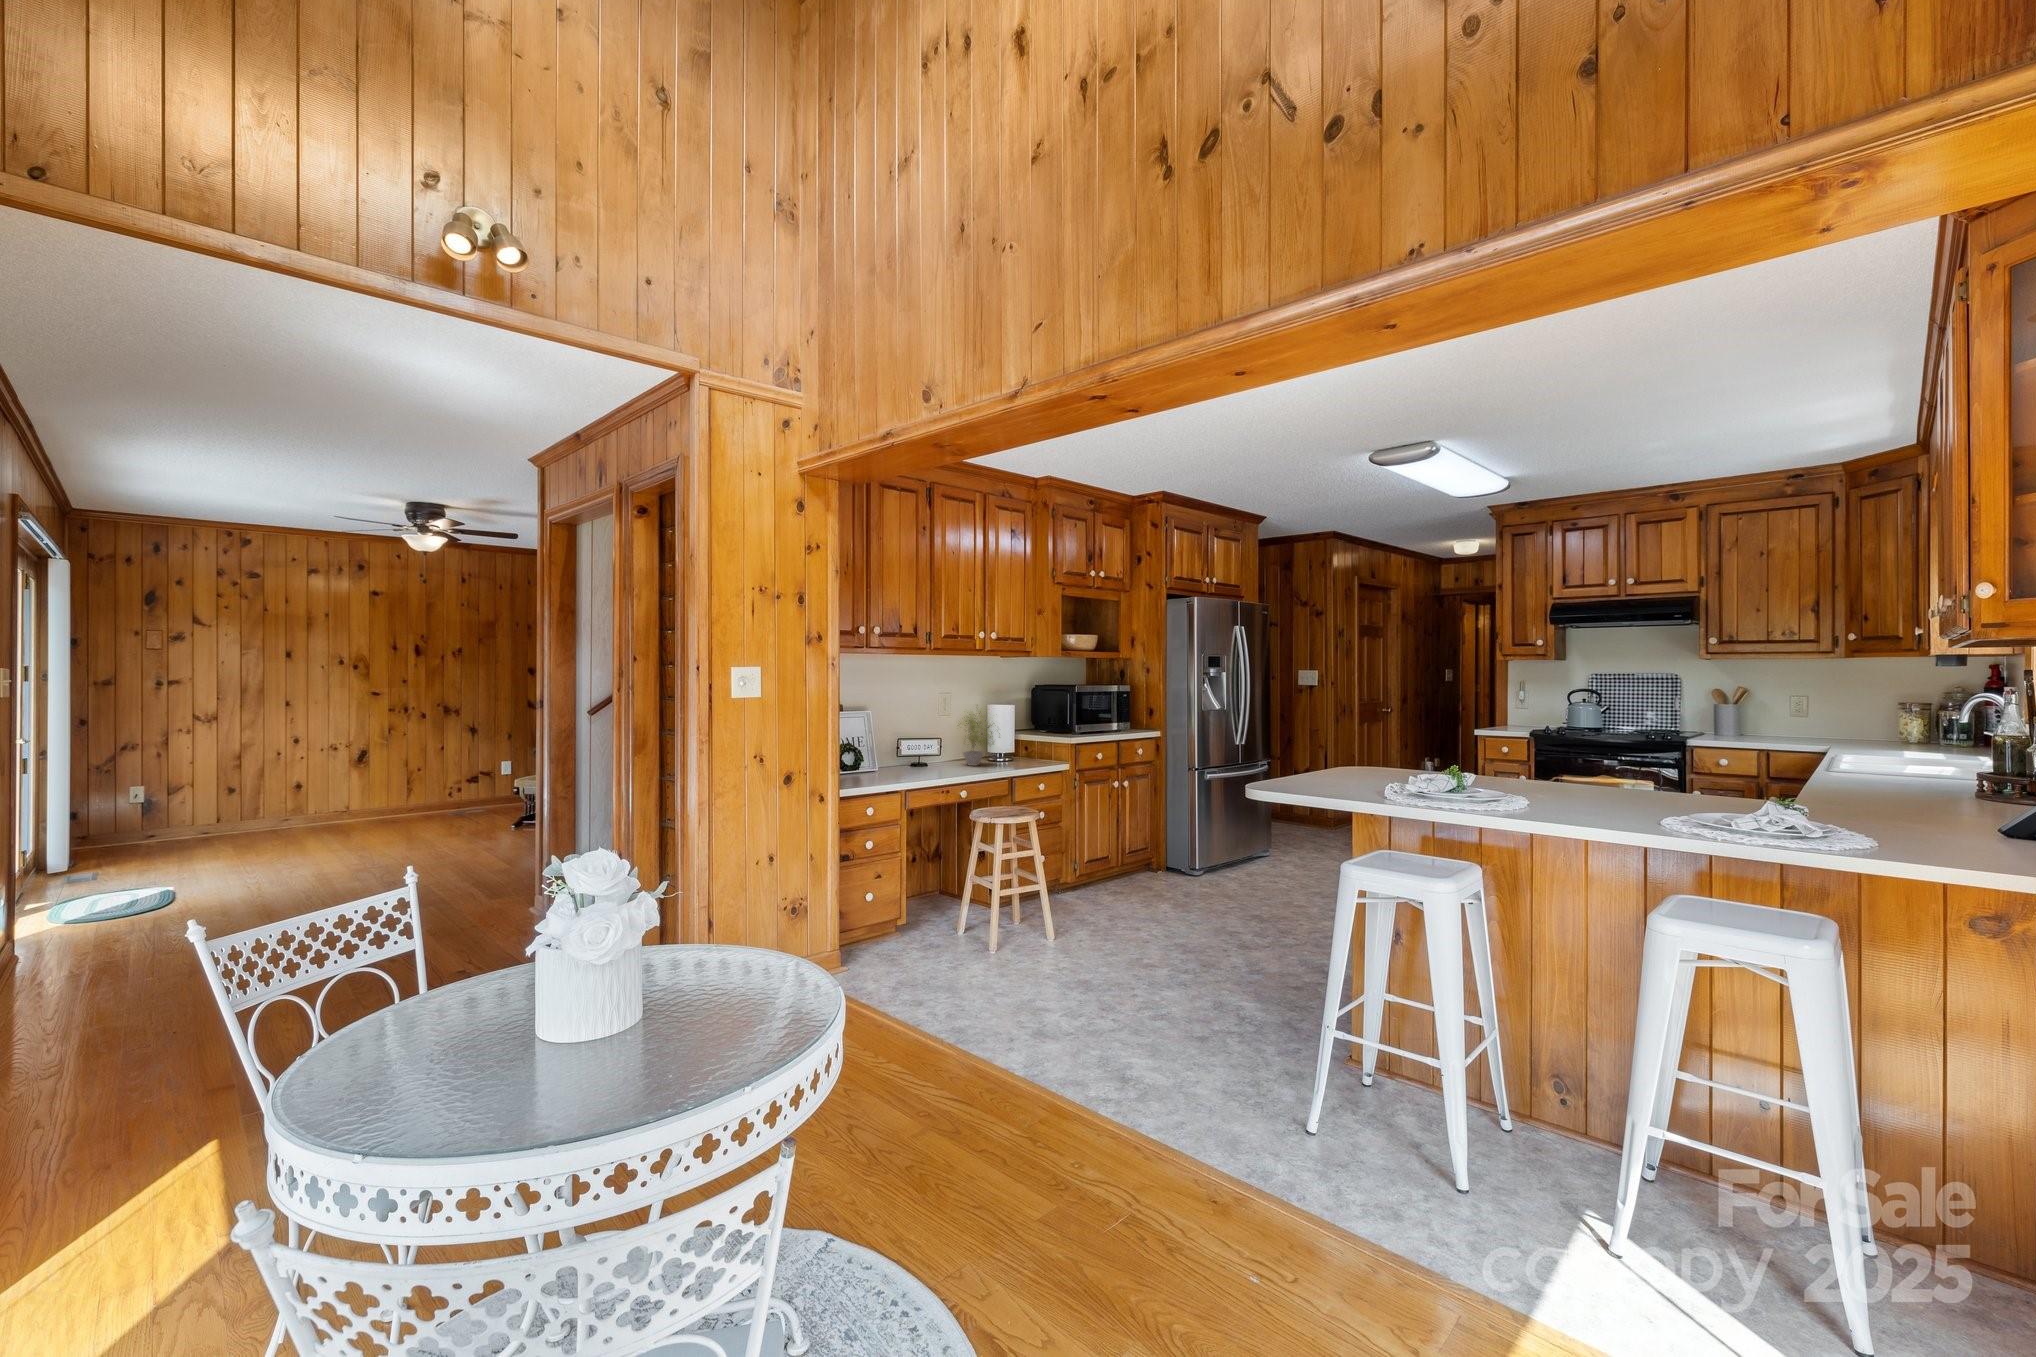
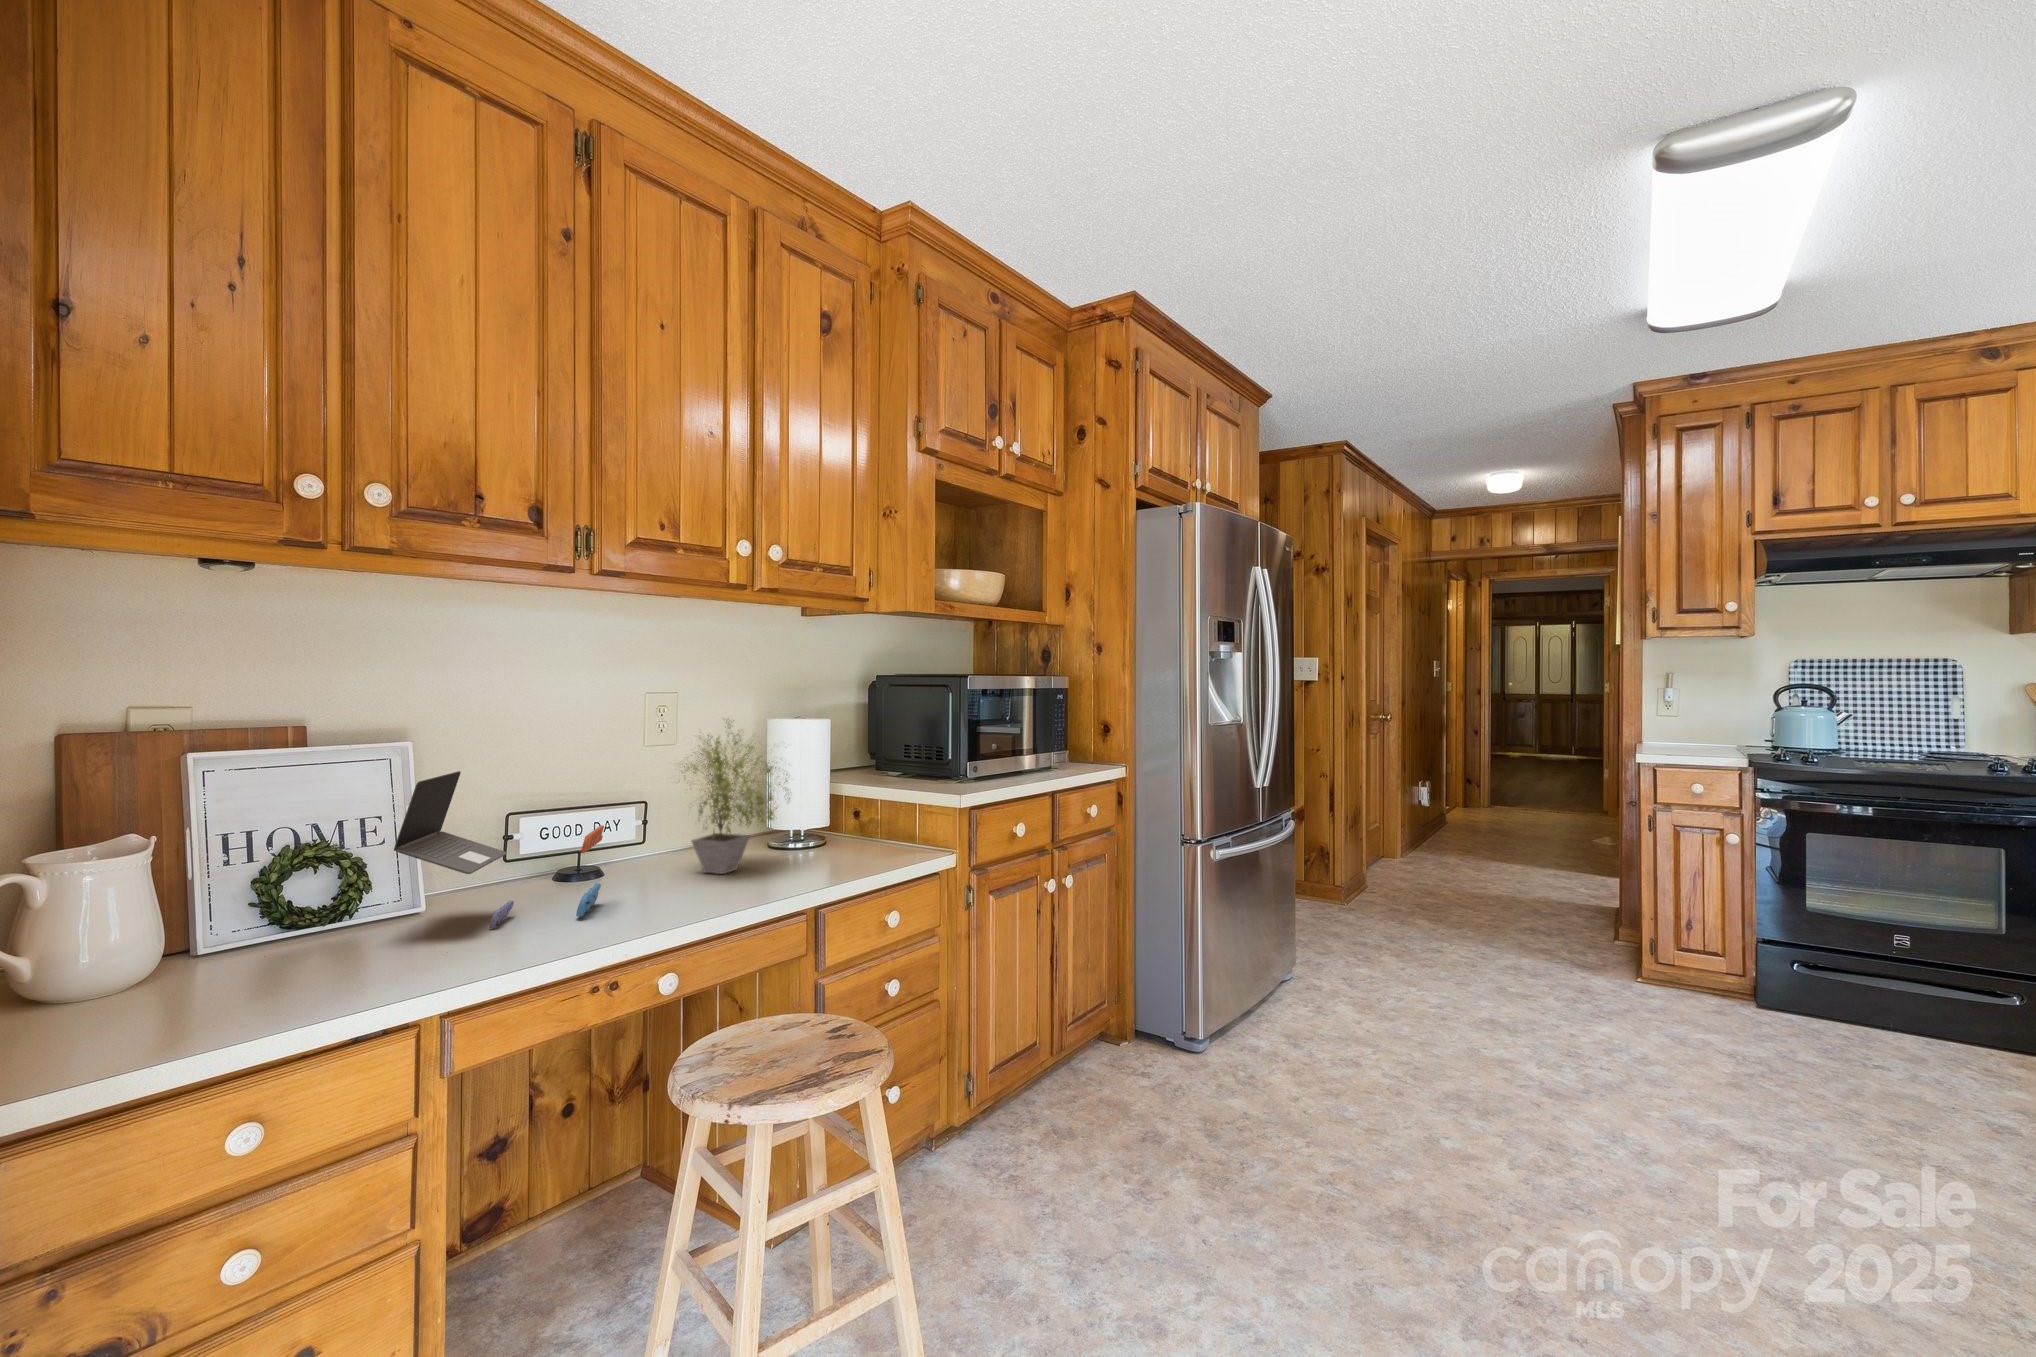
laptop: none [882,721,938,773] -> present [394,771,604,929]

